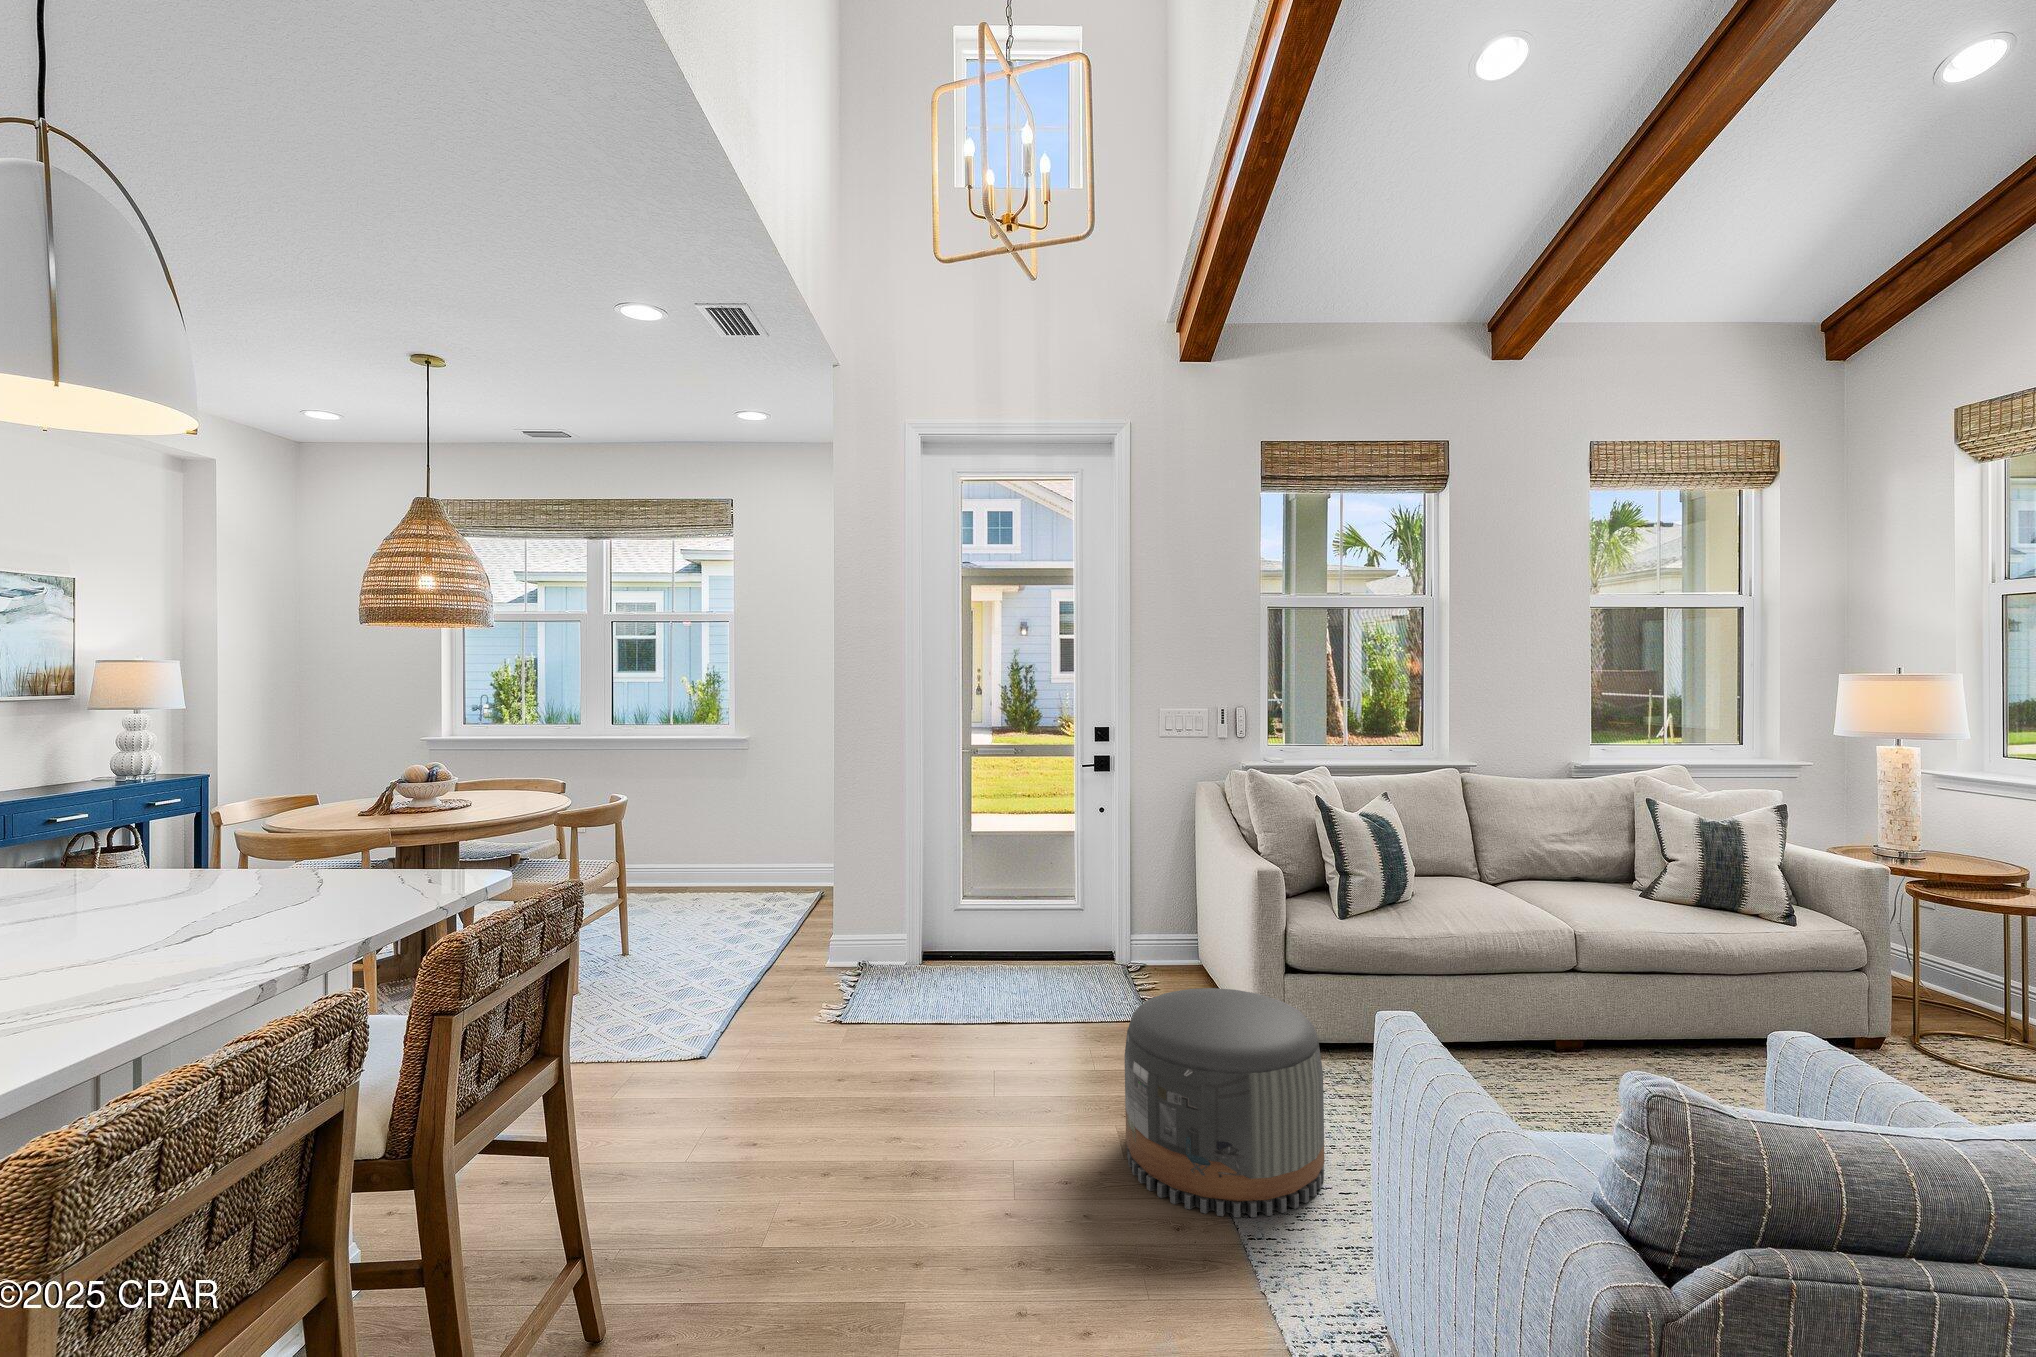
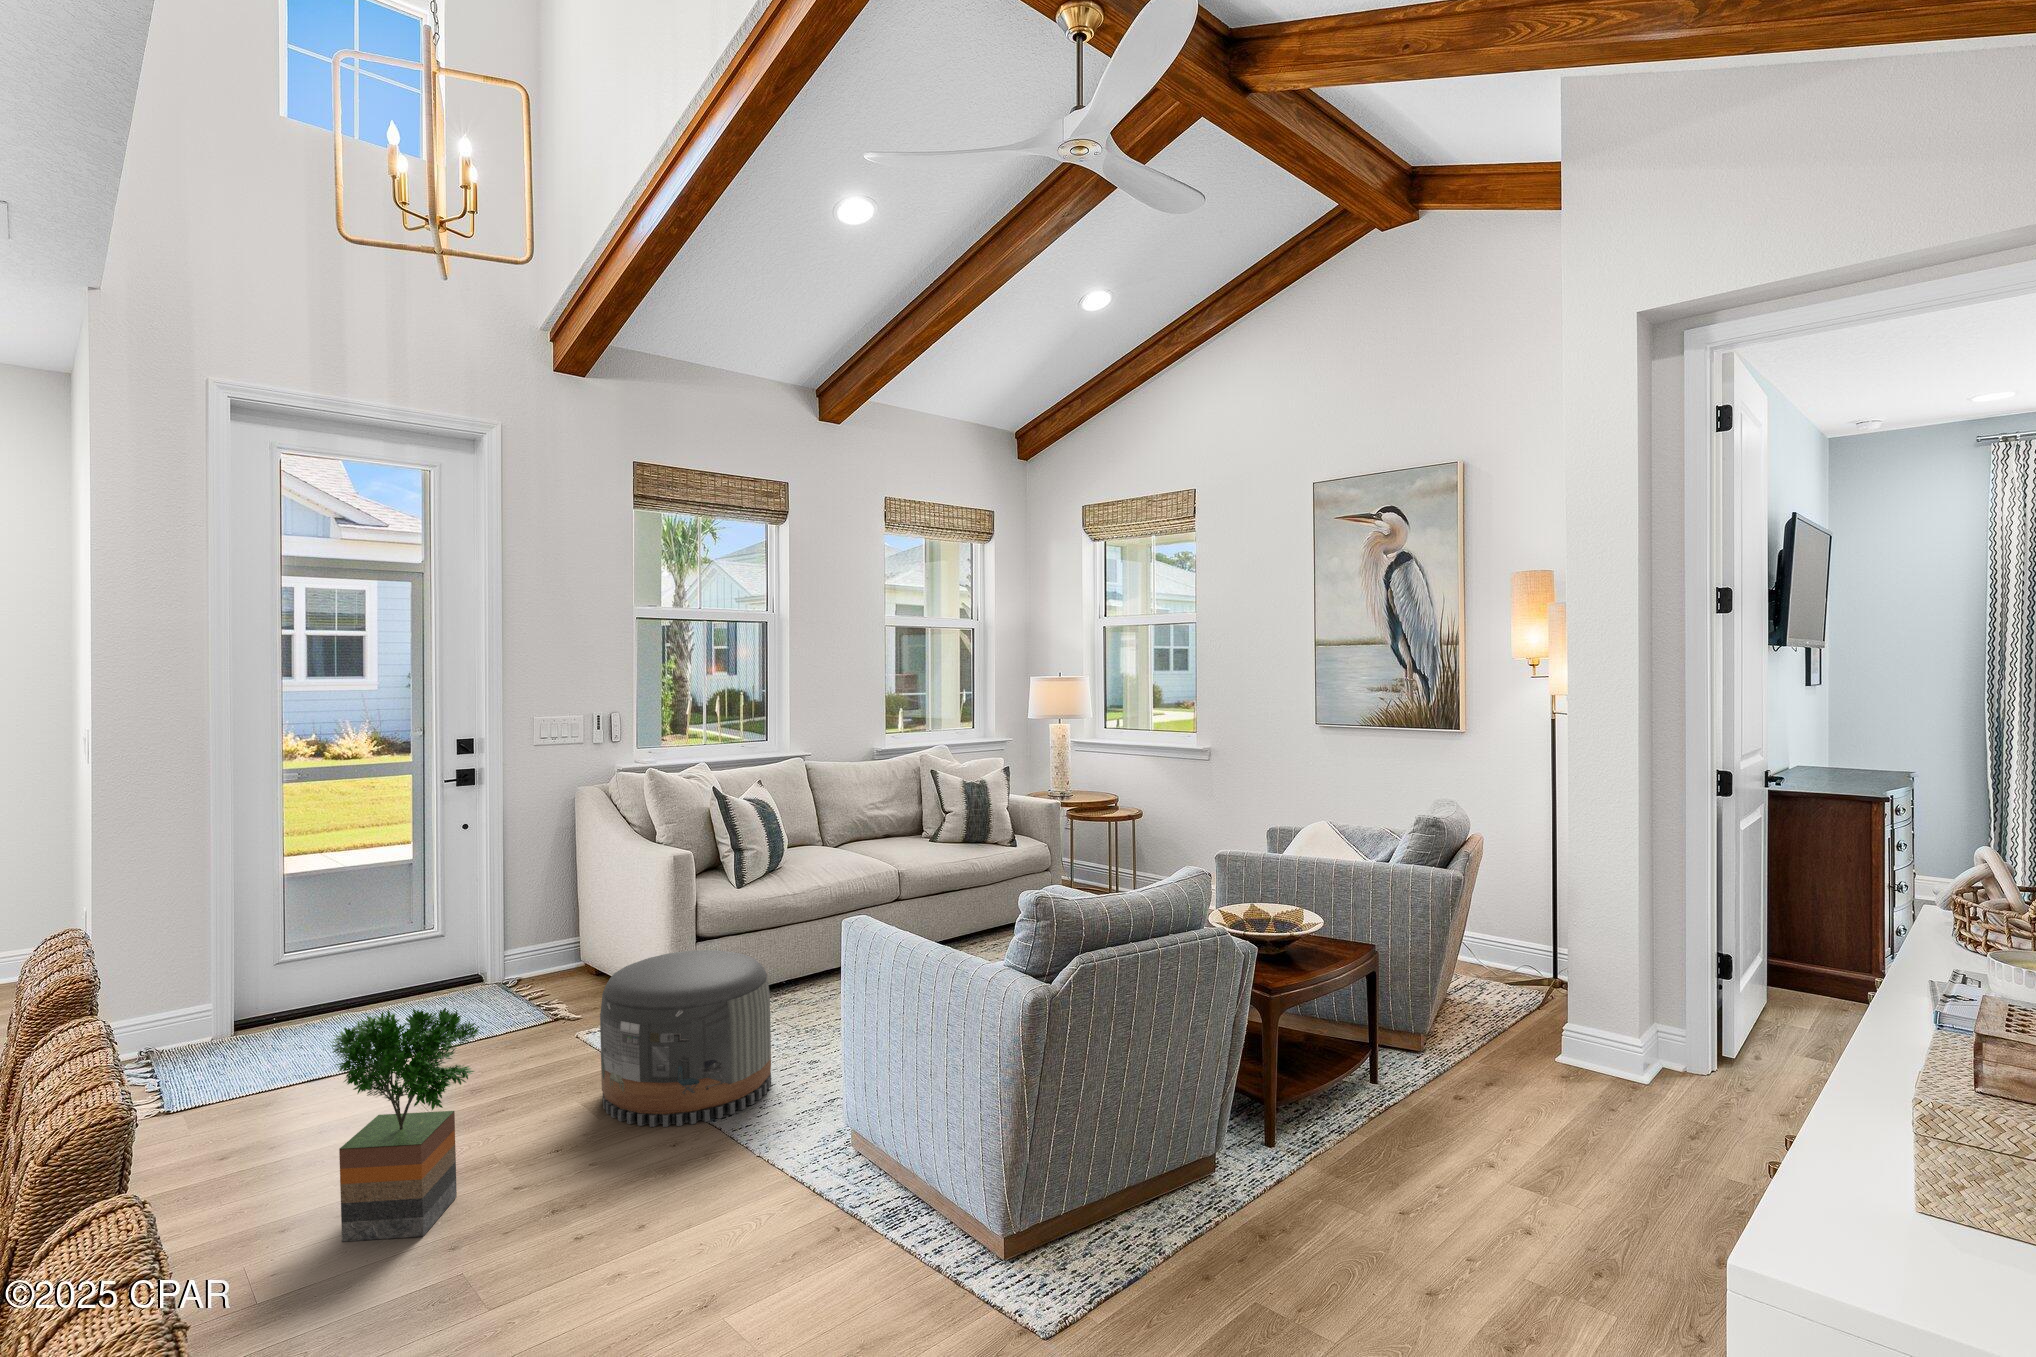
potted tree: none [821,996,964,1245] -> present [330,1008,479,1241]

